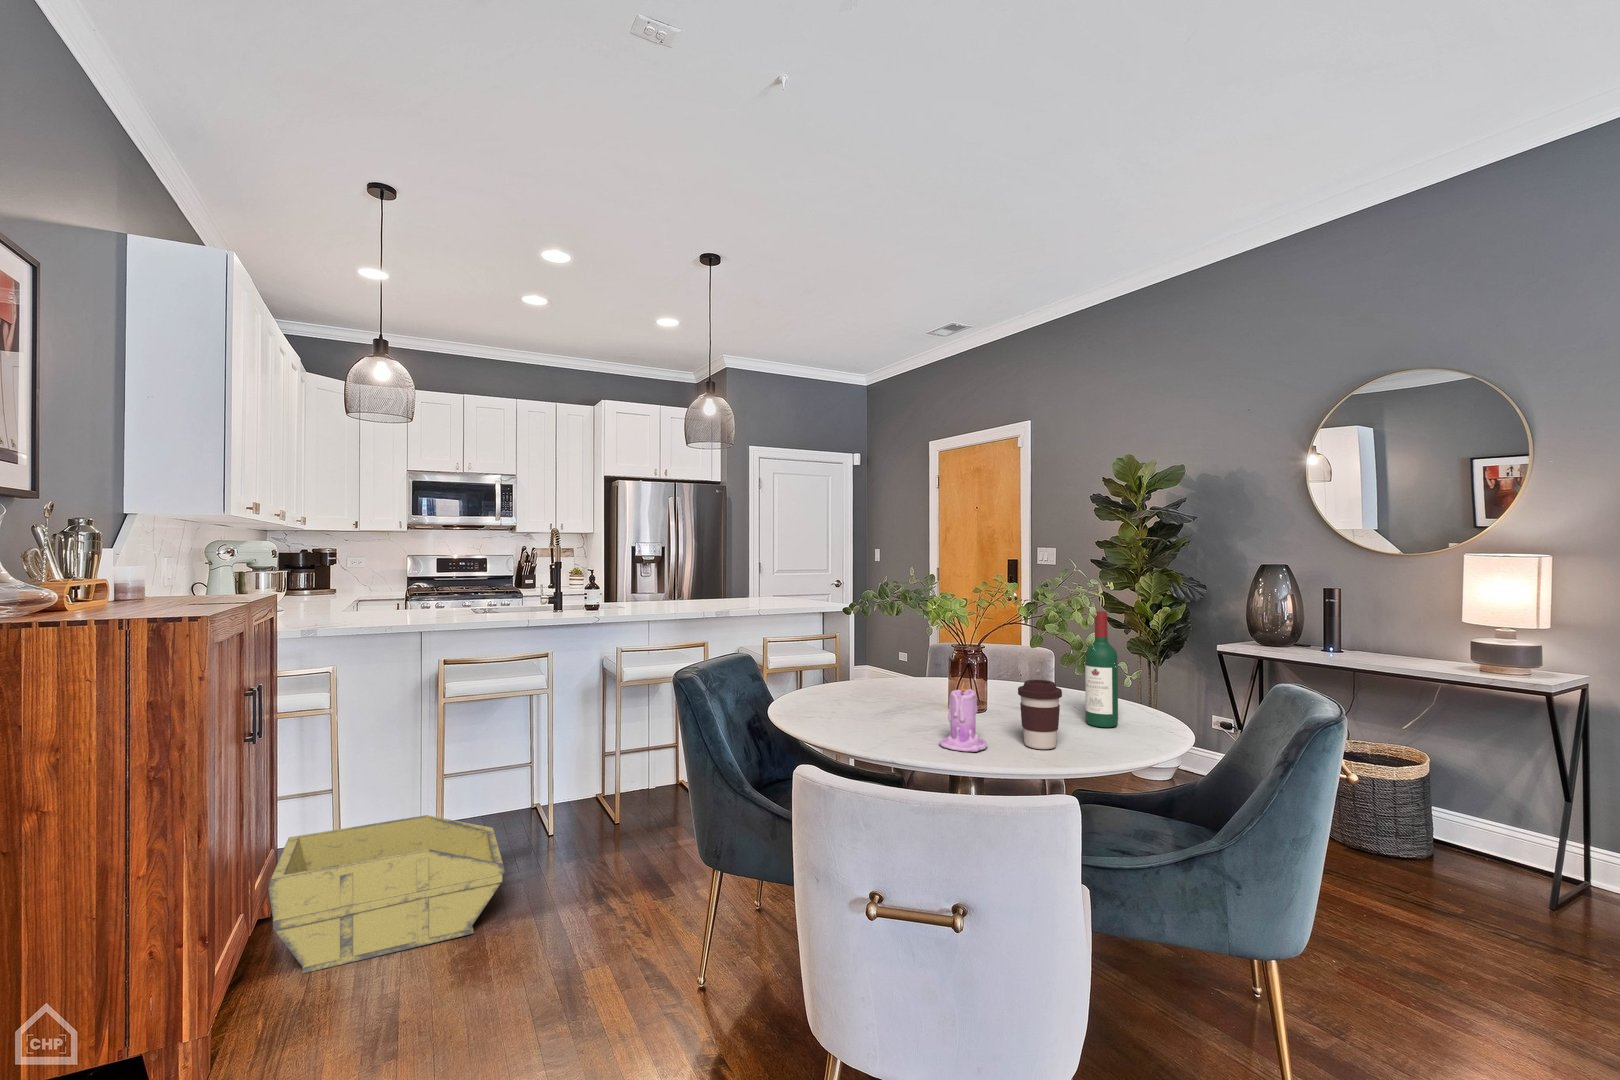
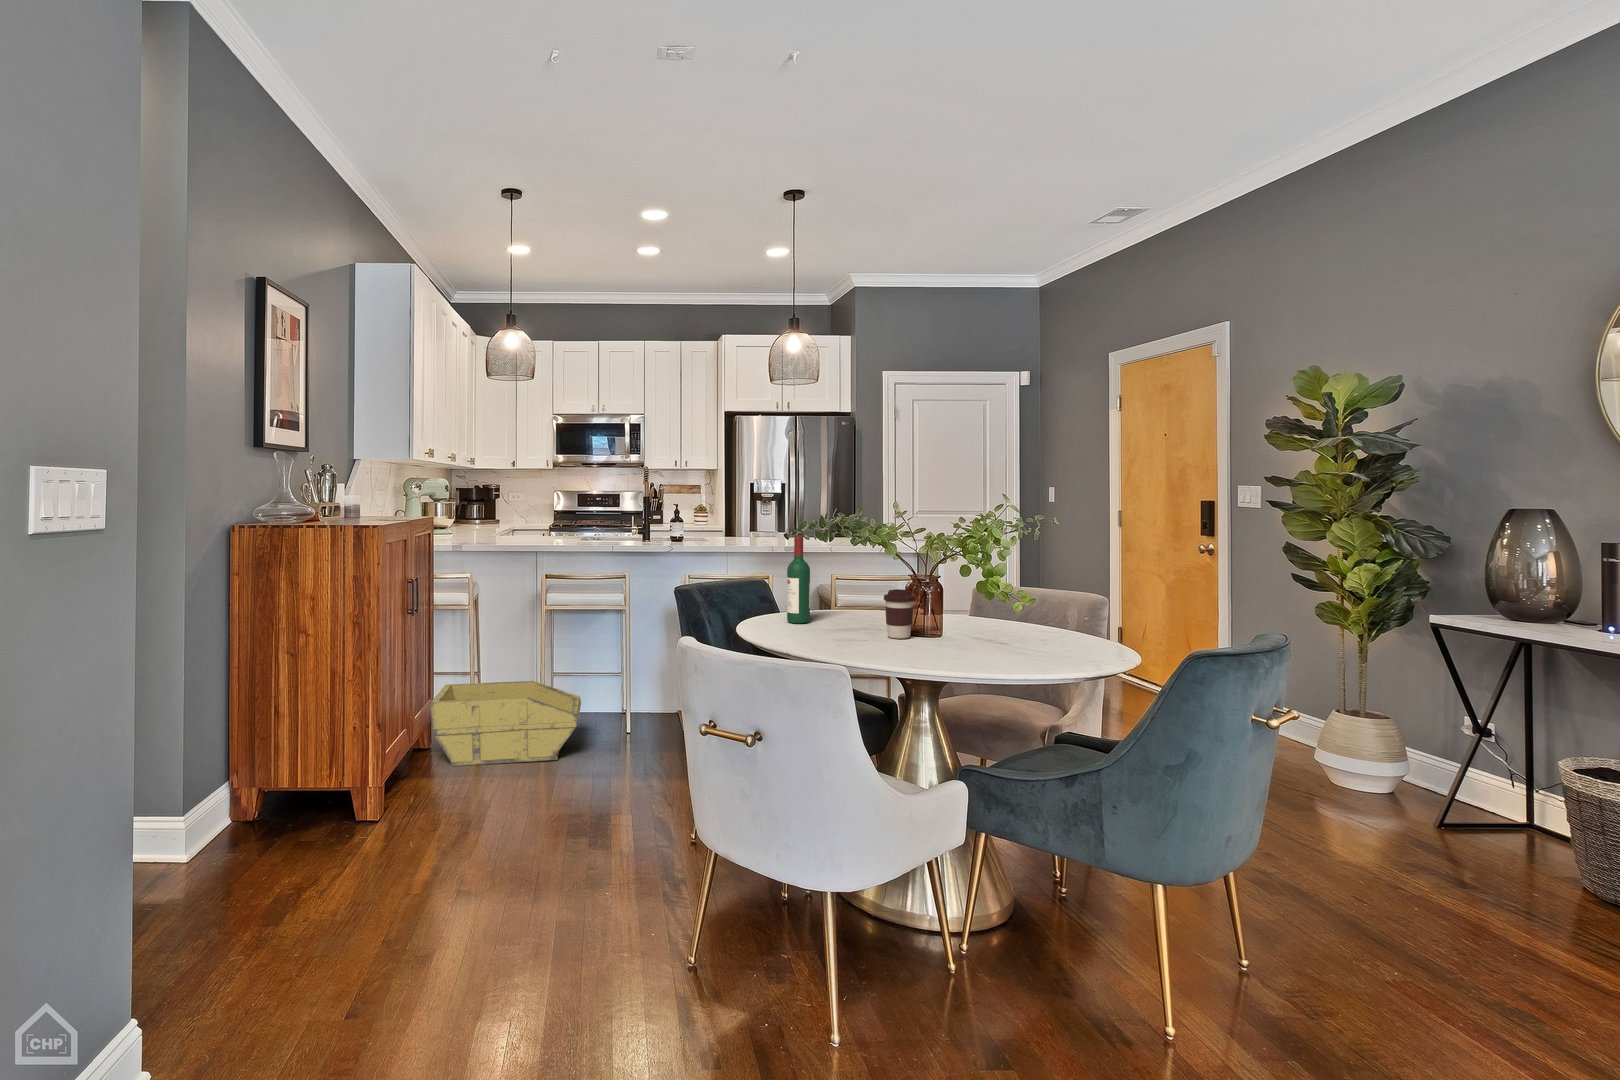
wine bottle: present [1085,611,1118,727] -> present [787,536,810,623]
candle: present [939,683,987,752] -> none [826,588,861,636]

